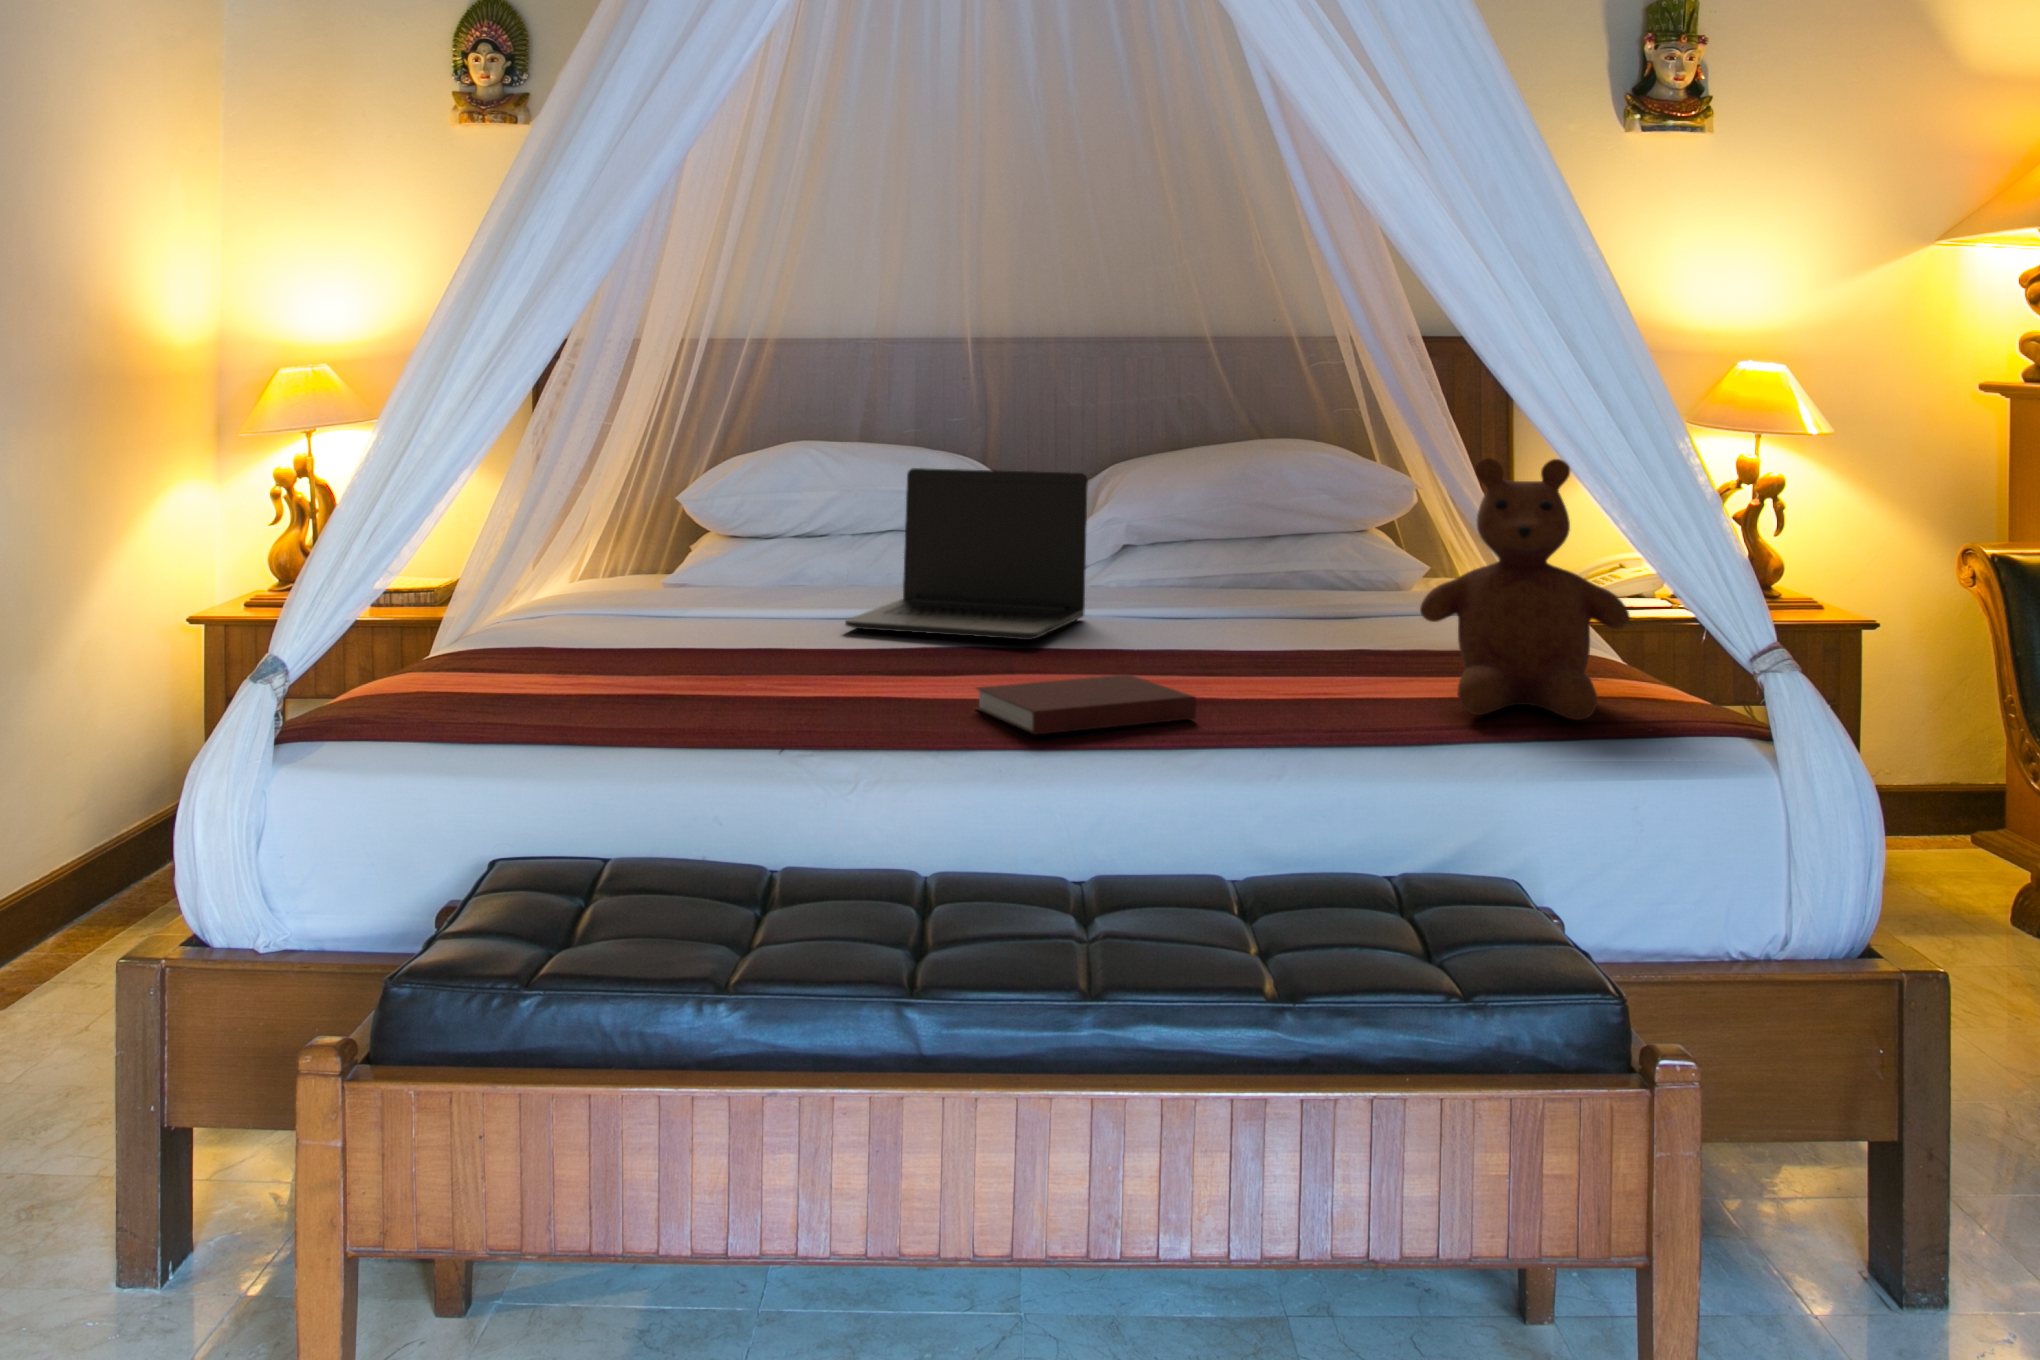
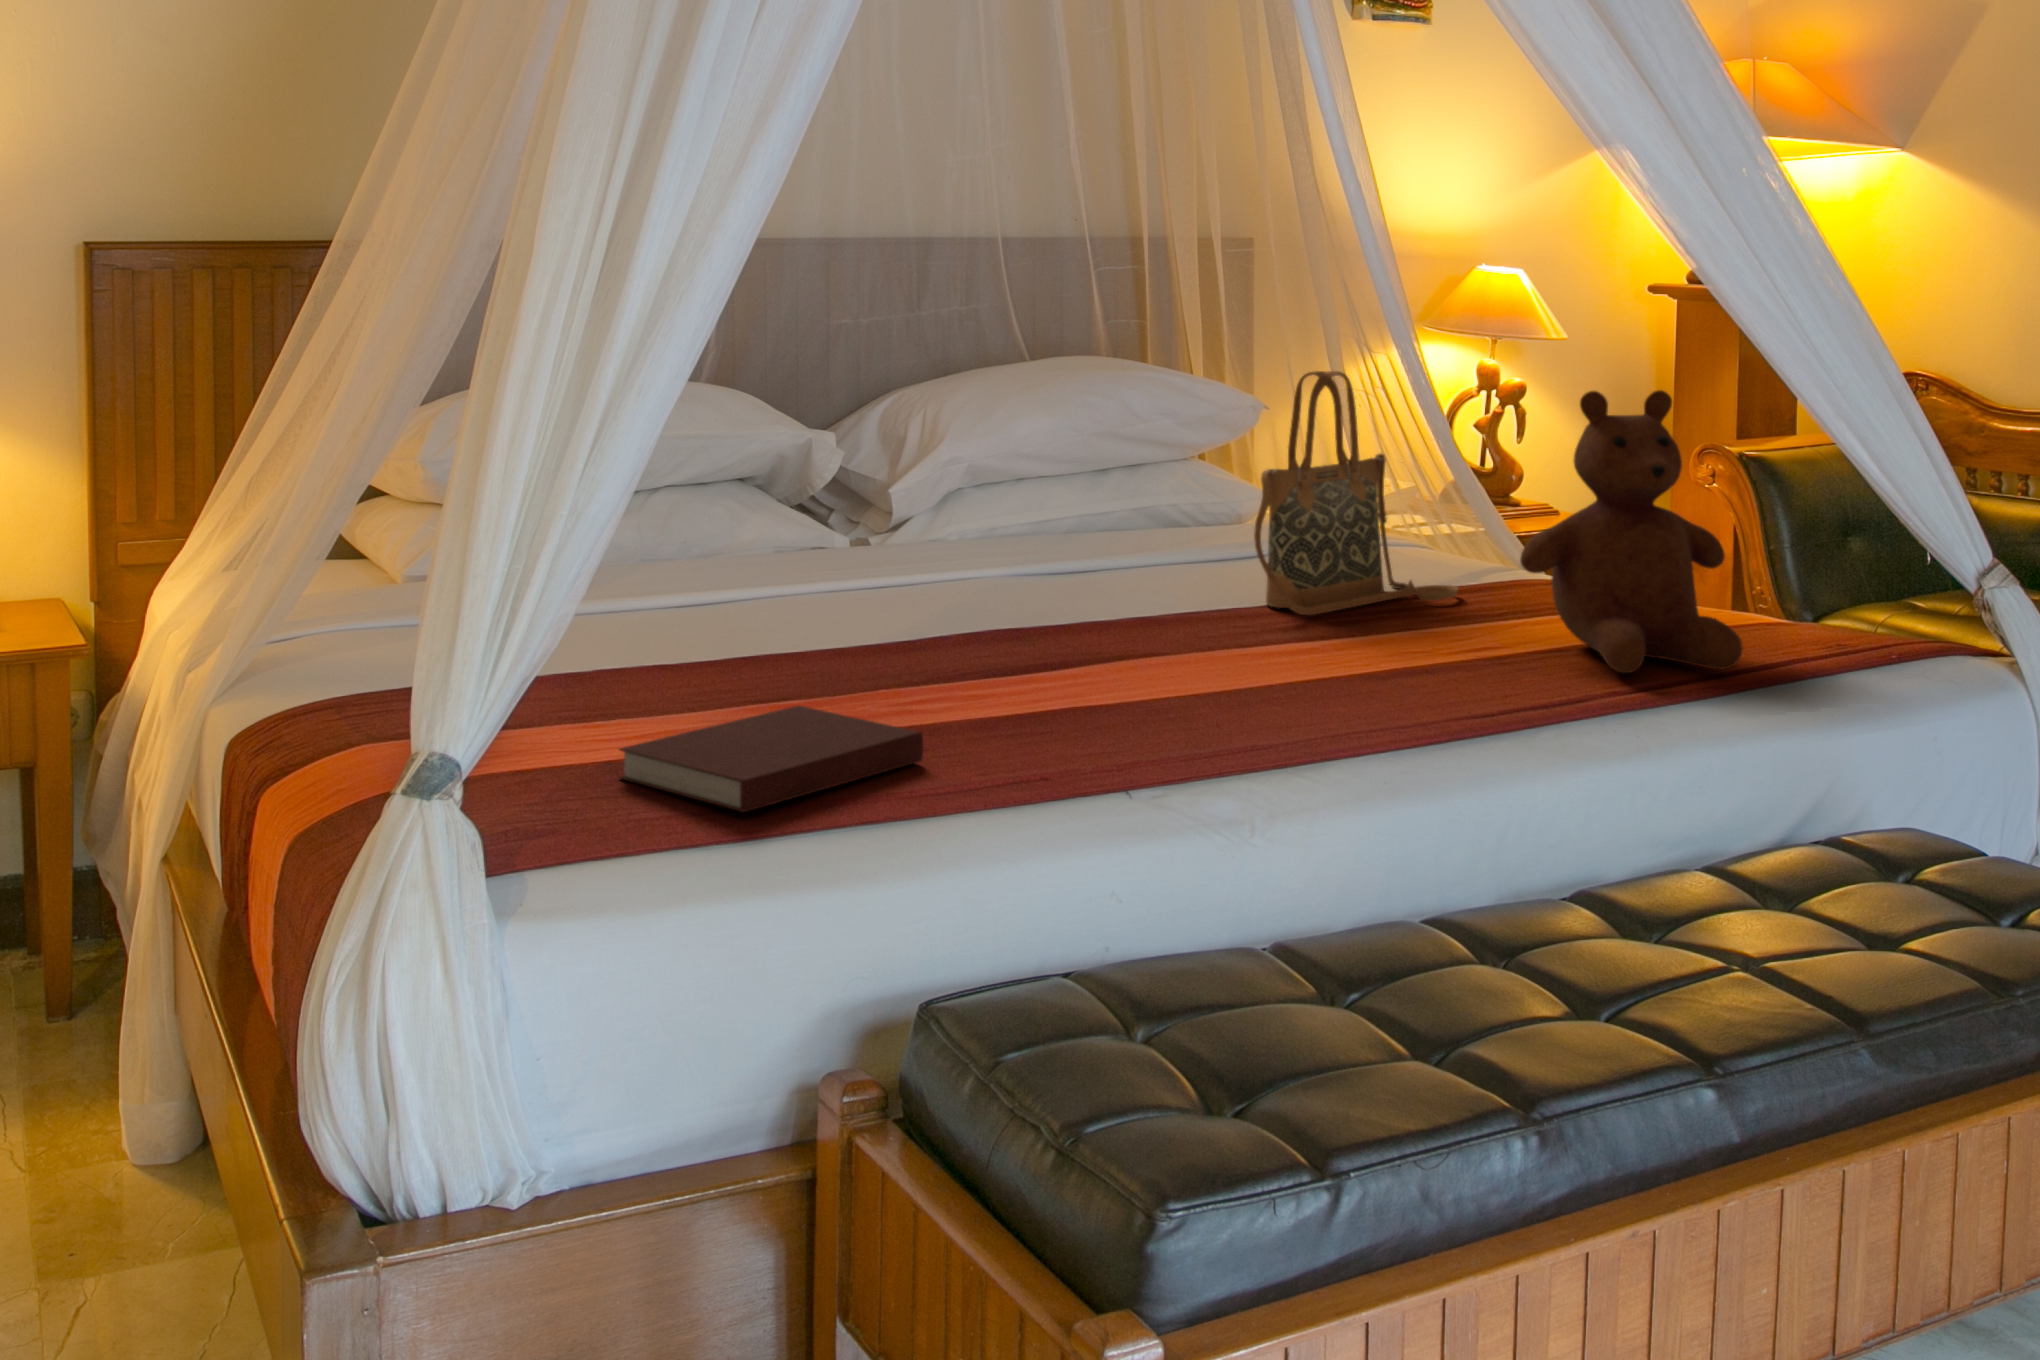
handbag: none [1232,440,1450,652] -> present [1254,371,1458,615]
laptop: present [845,468,1088,640] -> none [781,415,1045,626]
notebook: present [976,674,1196,735] -> present [619,705,923,812]

